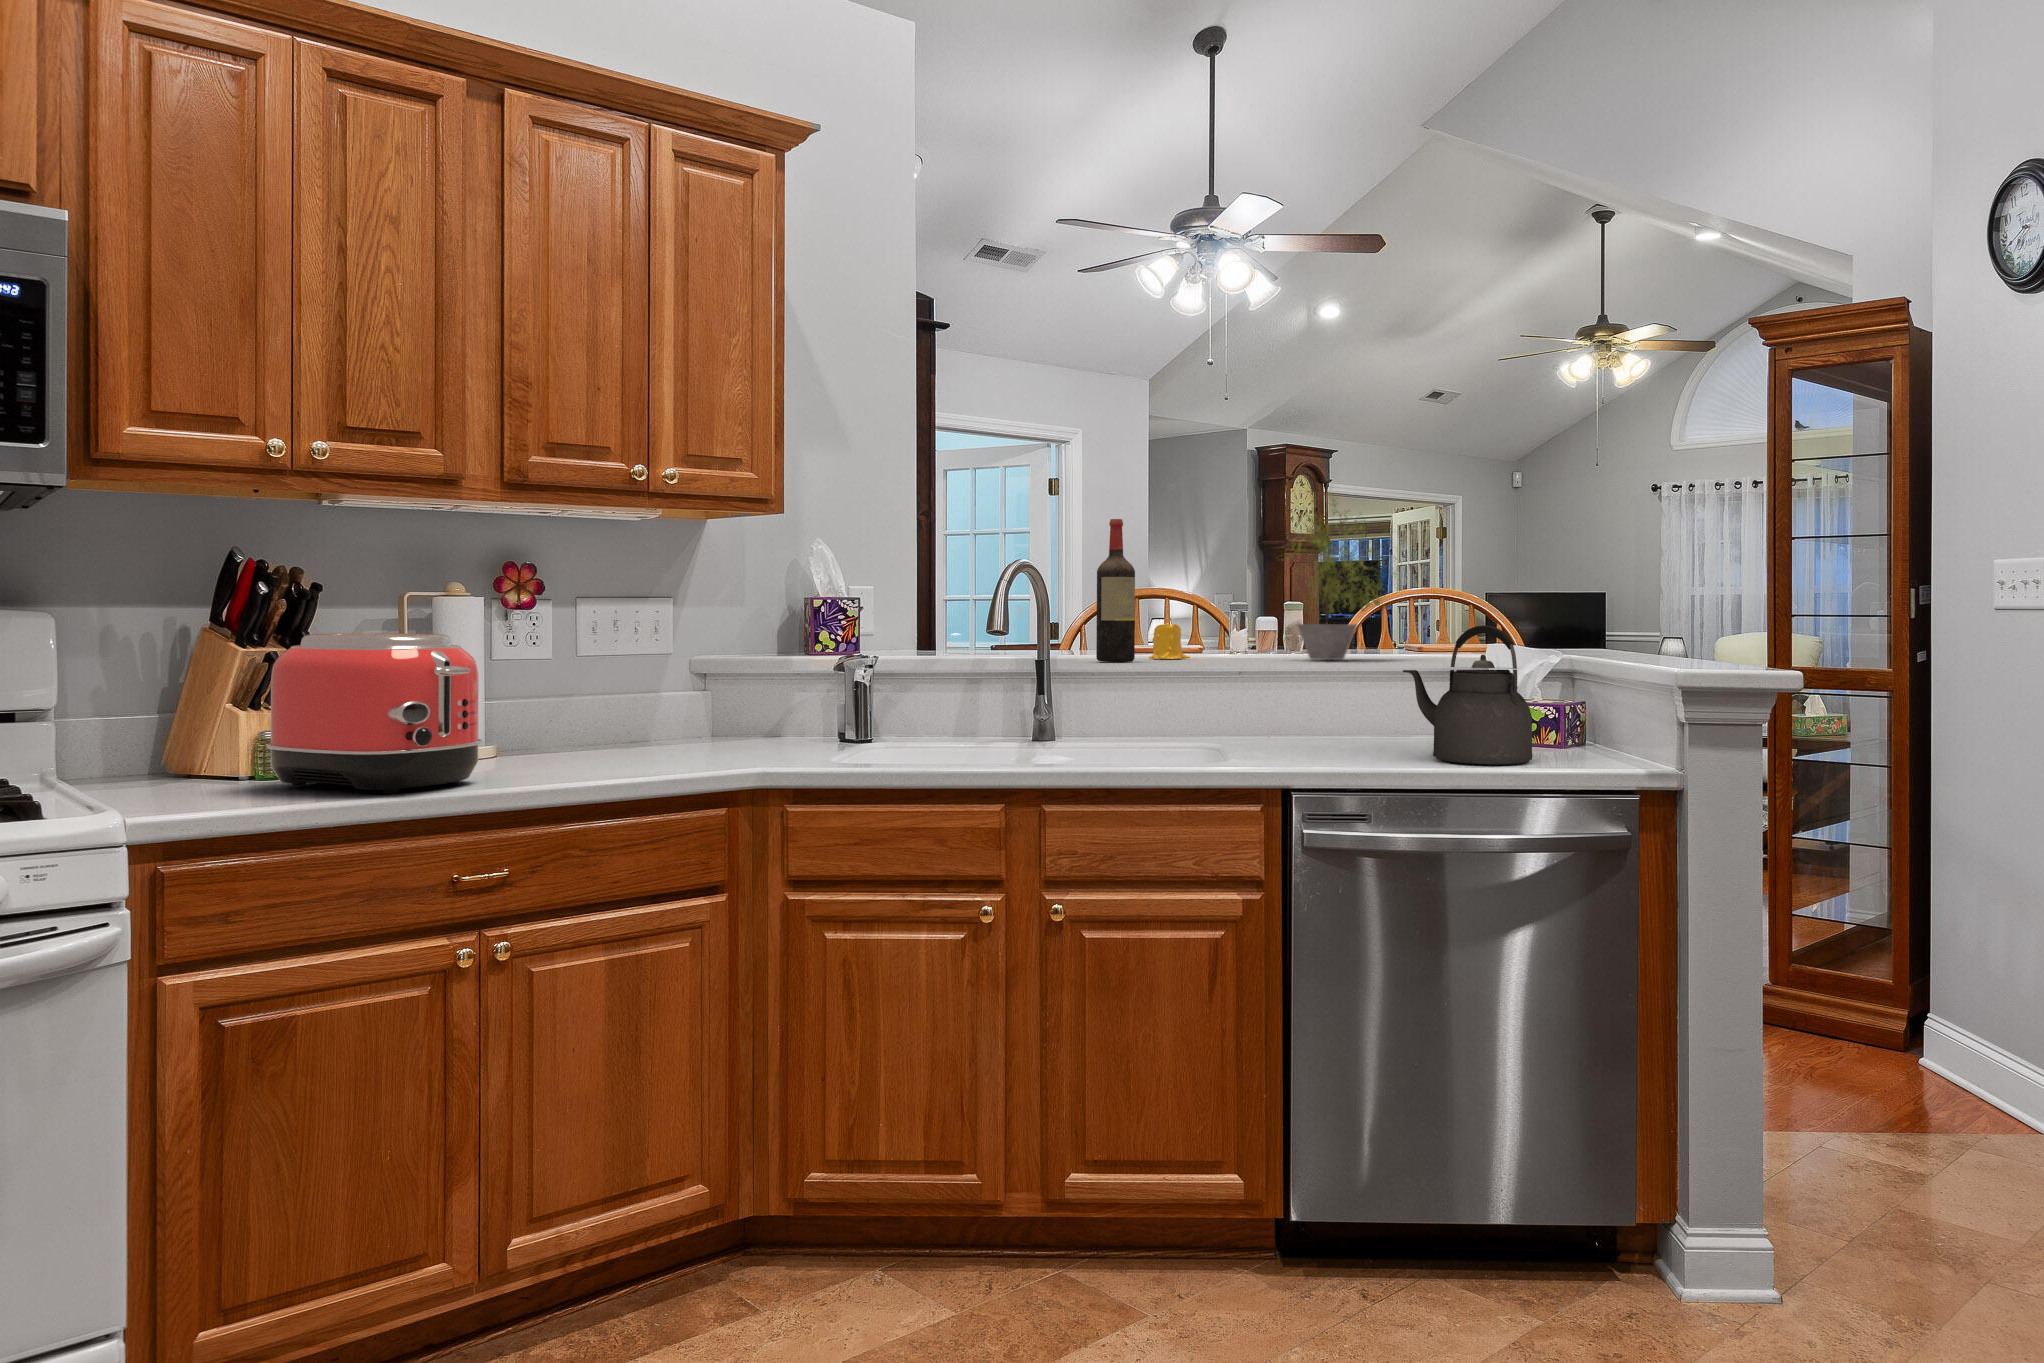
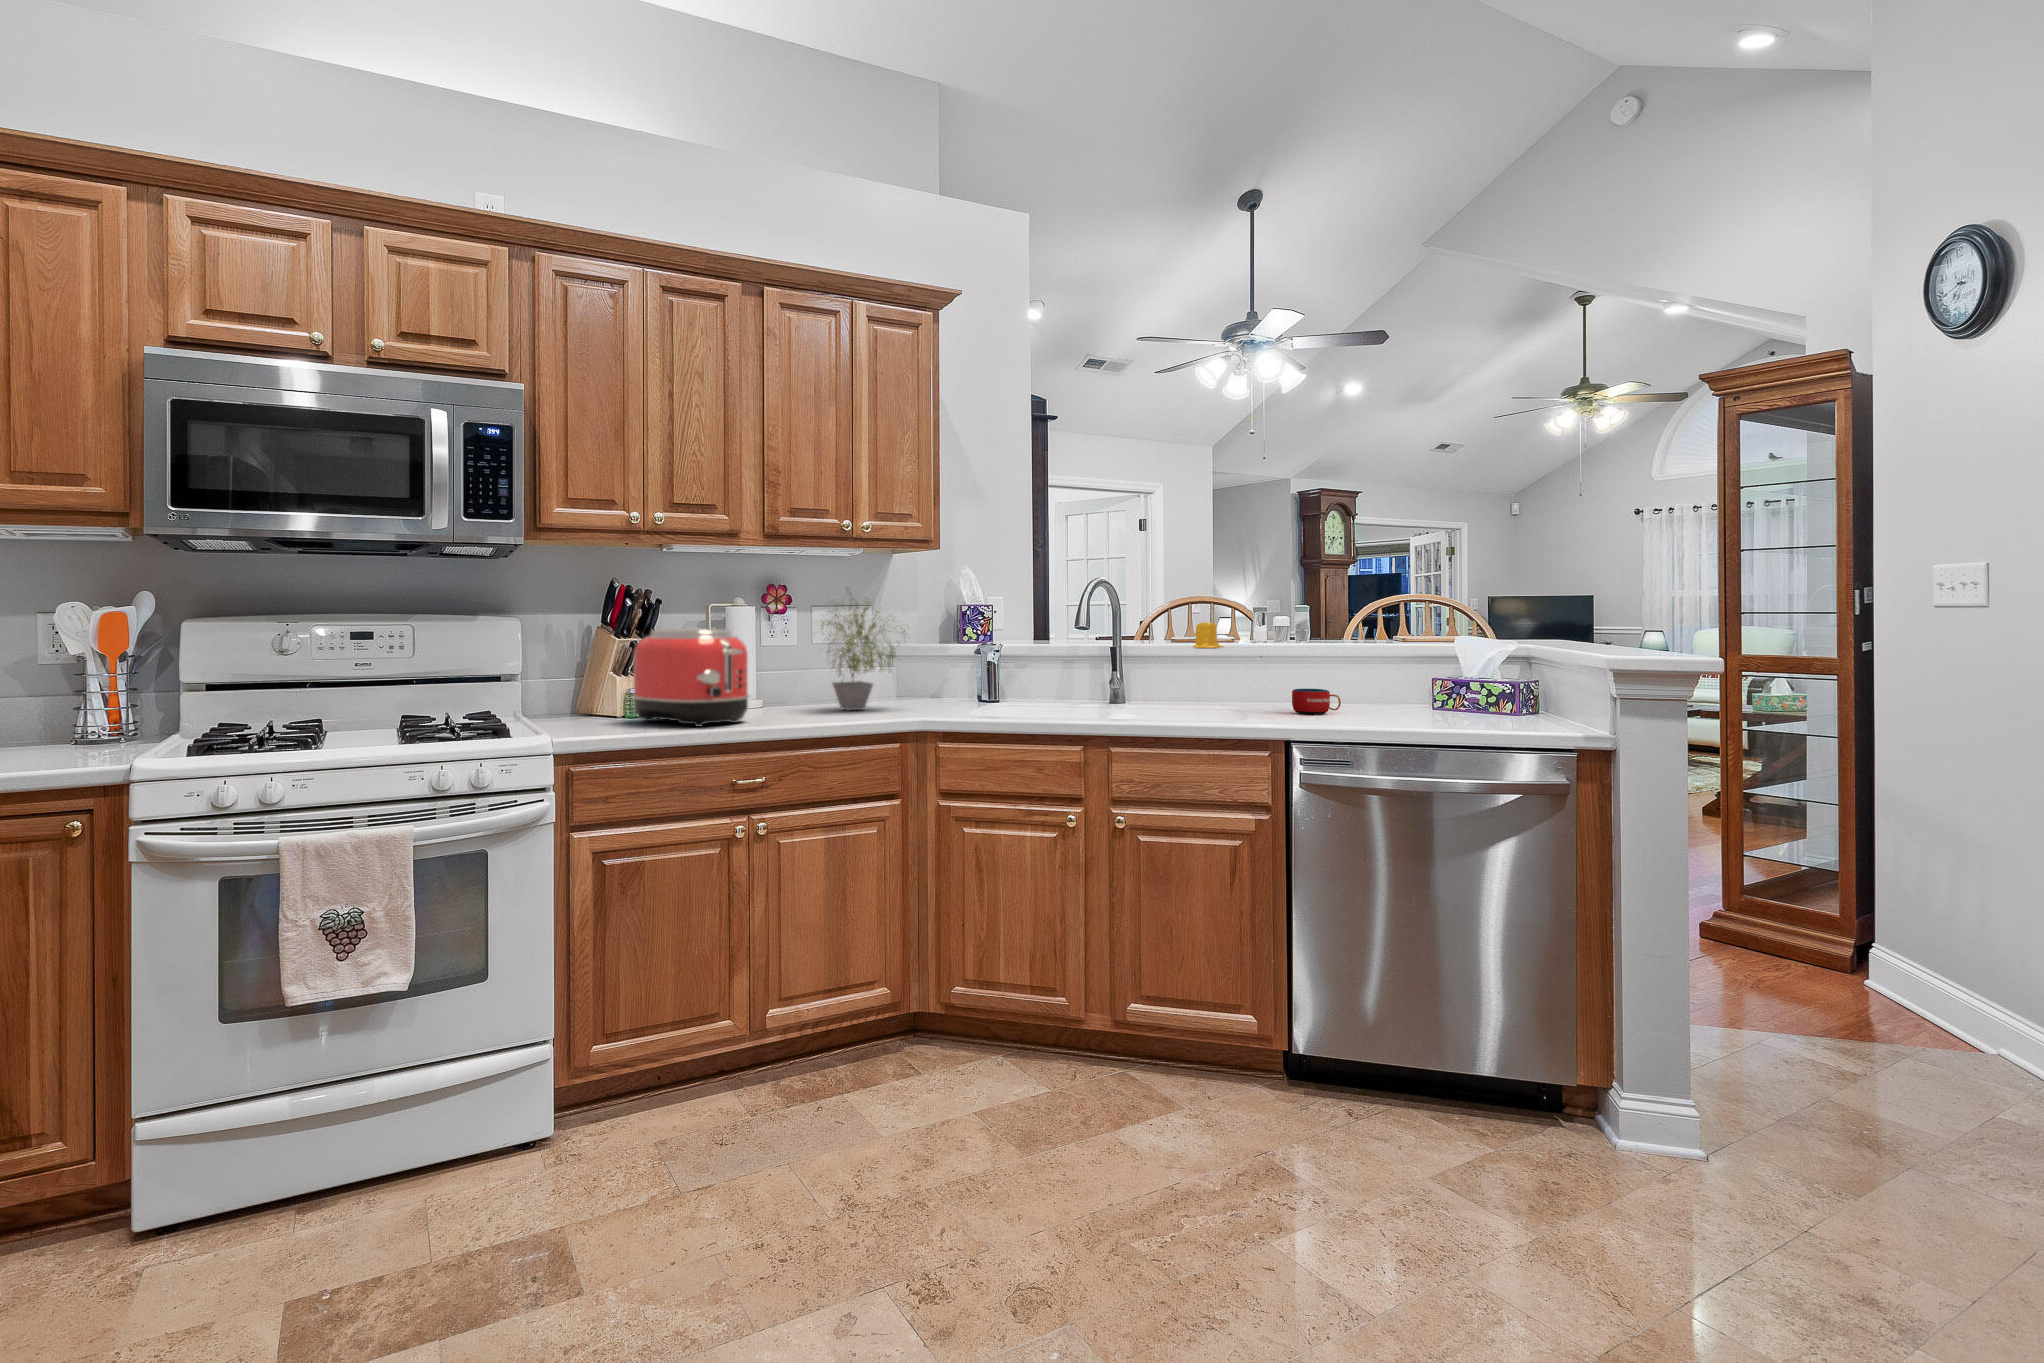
potted plant: present [1290,496,1402,660] -> present [823,588,905,710]
wine bottle: present [1096,519,1135,662] -> none [1152,547,1180,649]
kettle: present [1403,625,1532,765] -> none [1385,621,1492,727]
mug: none [1284,715,1345,750] -> present [1292,689,1341,714]

